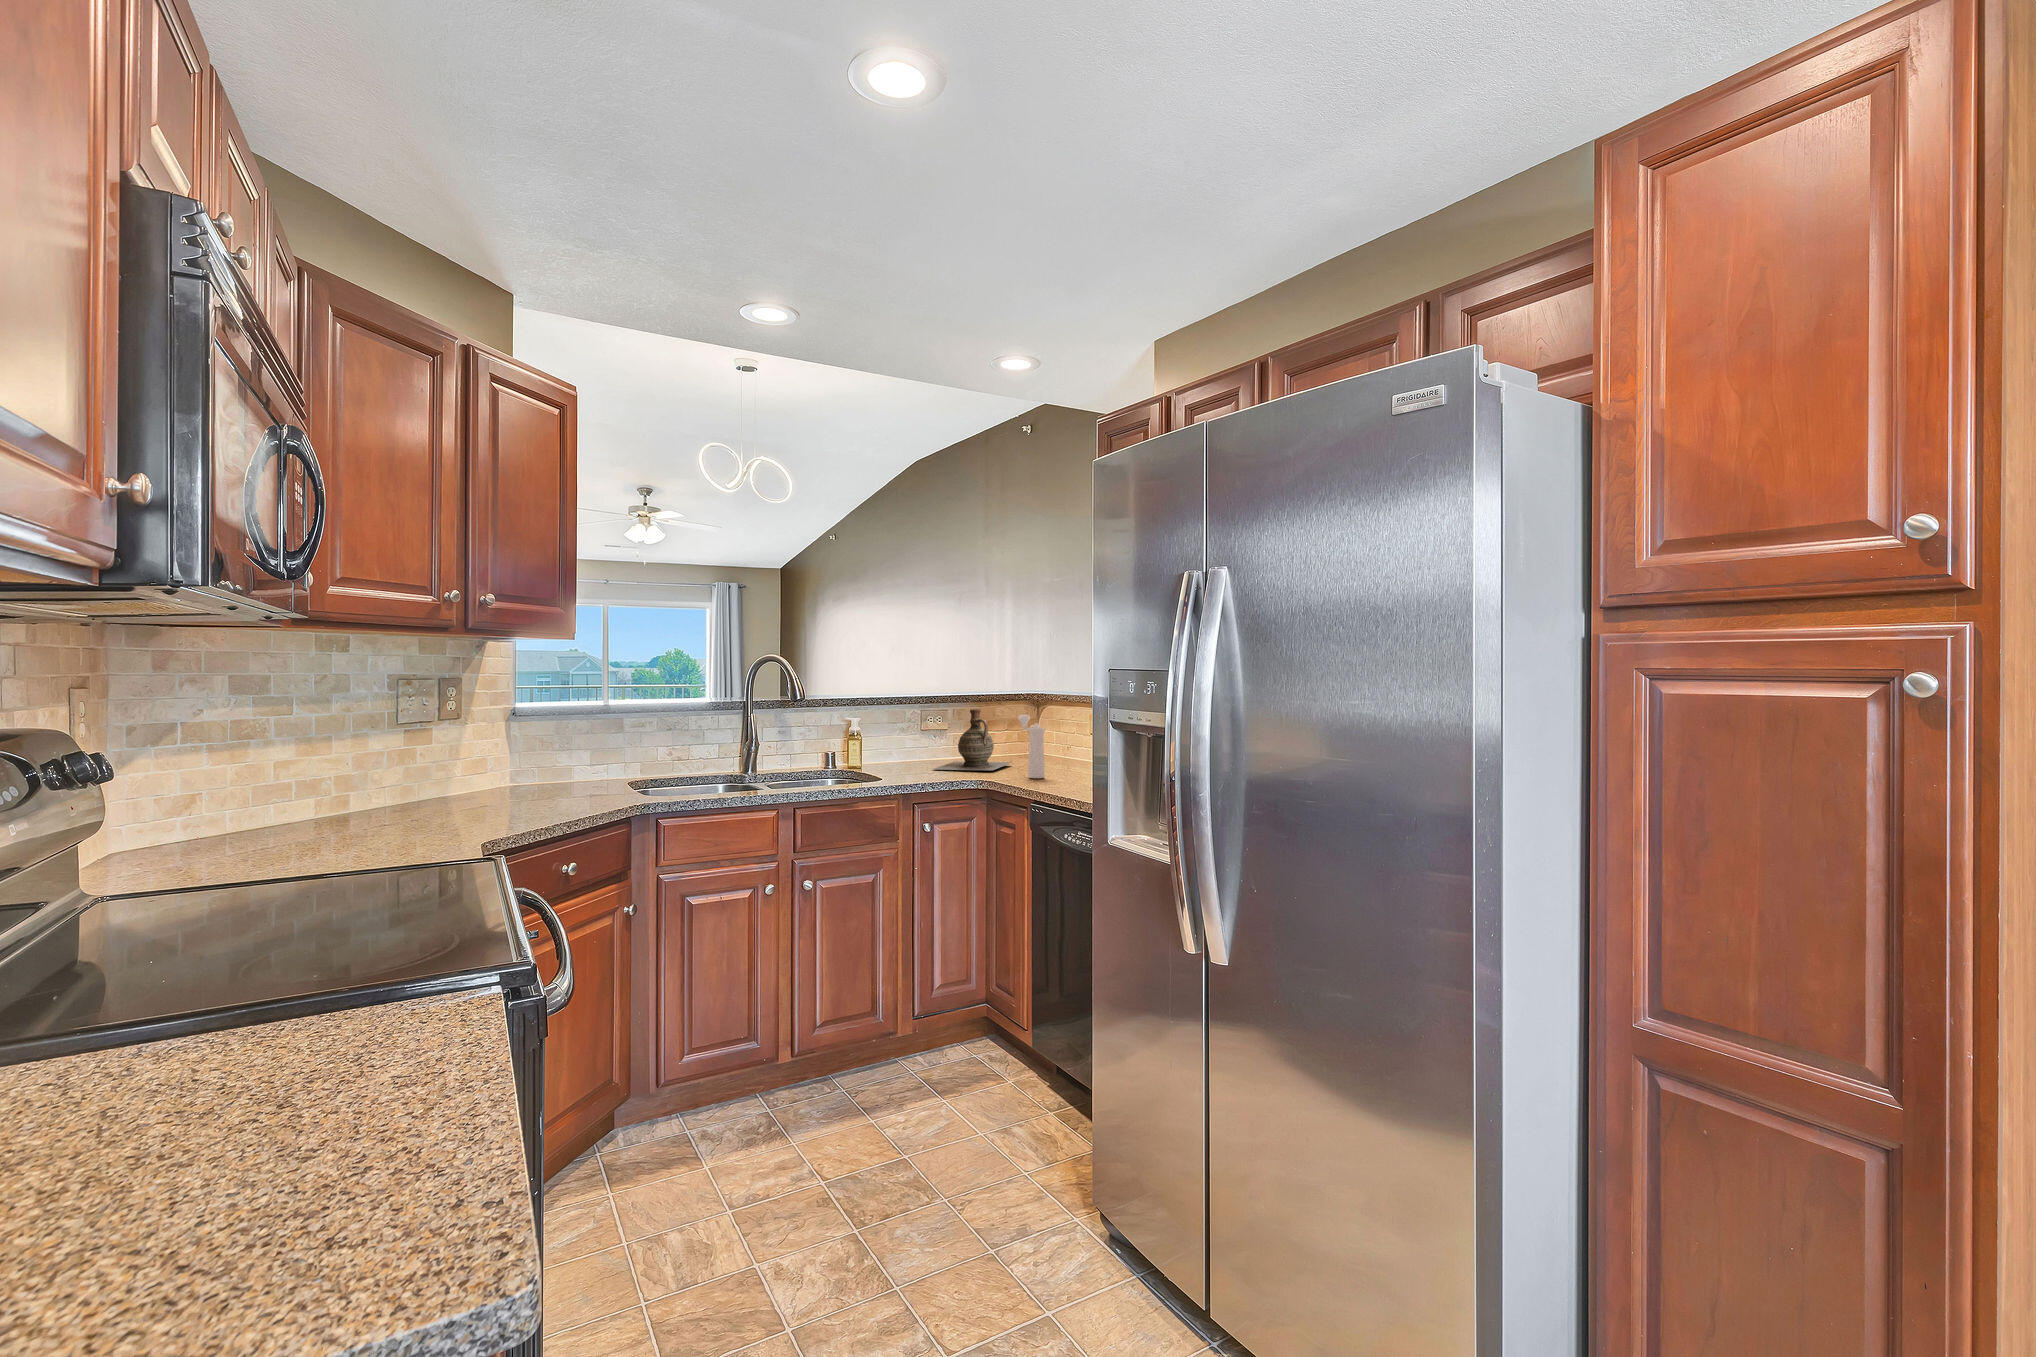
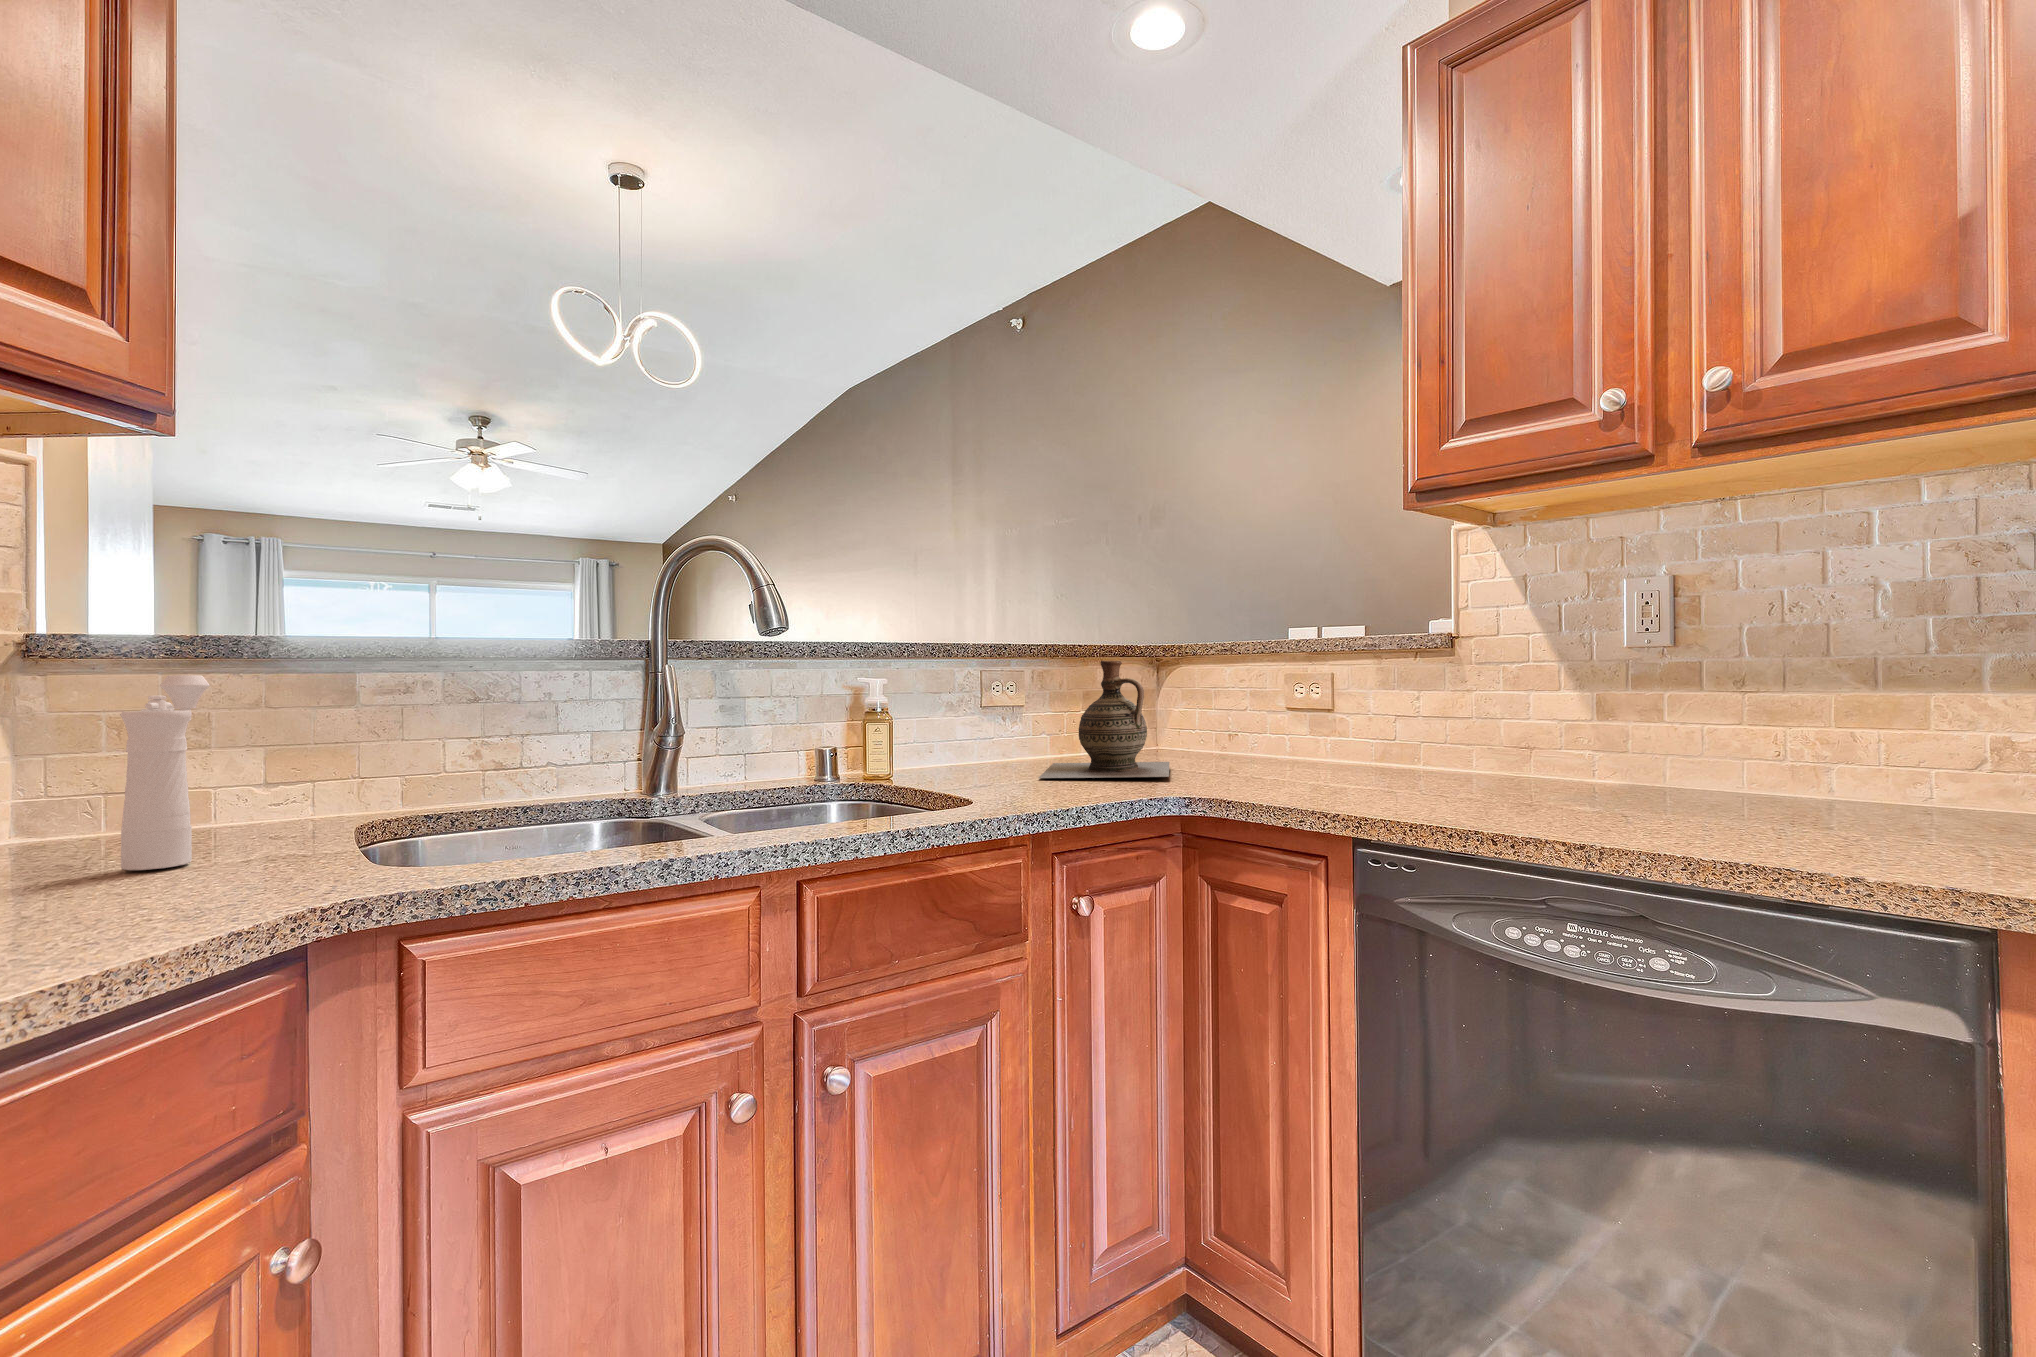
pepper mill: present [1018,715,1045,778] -> present [120,675,210,870]

